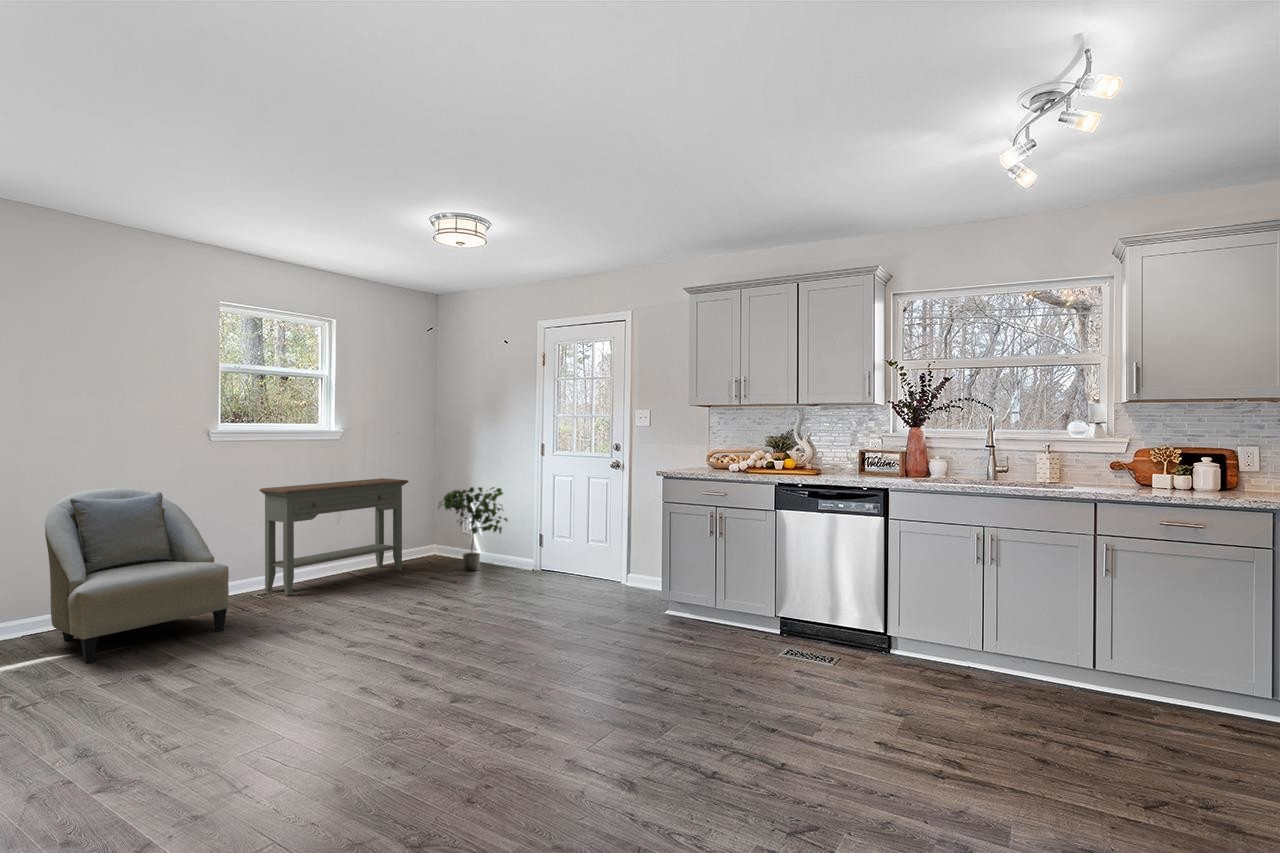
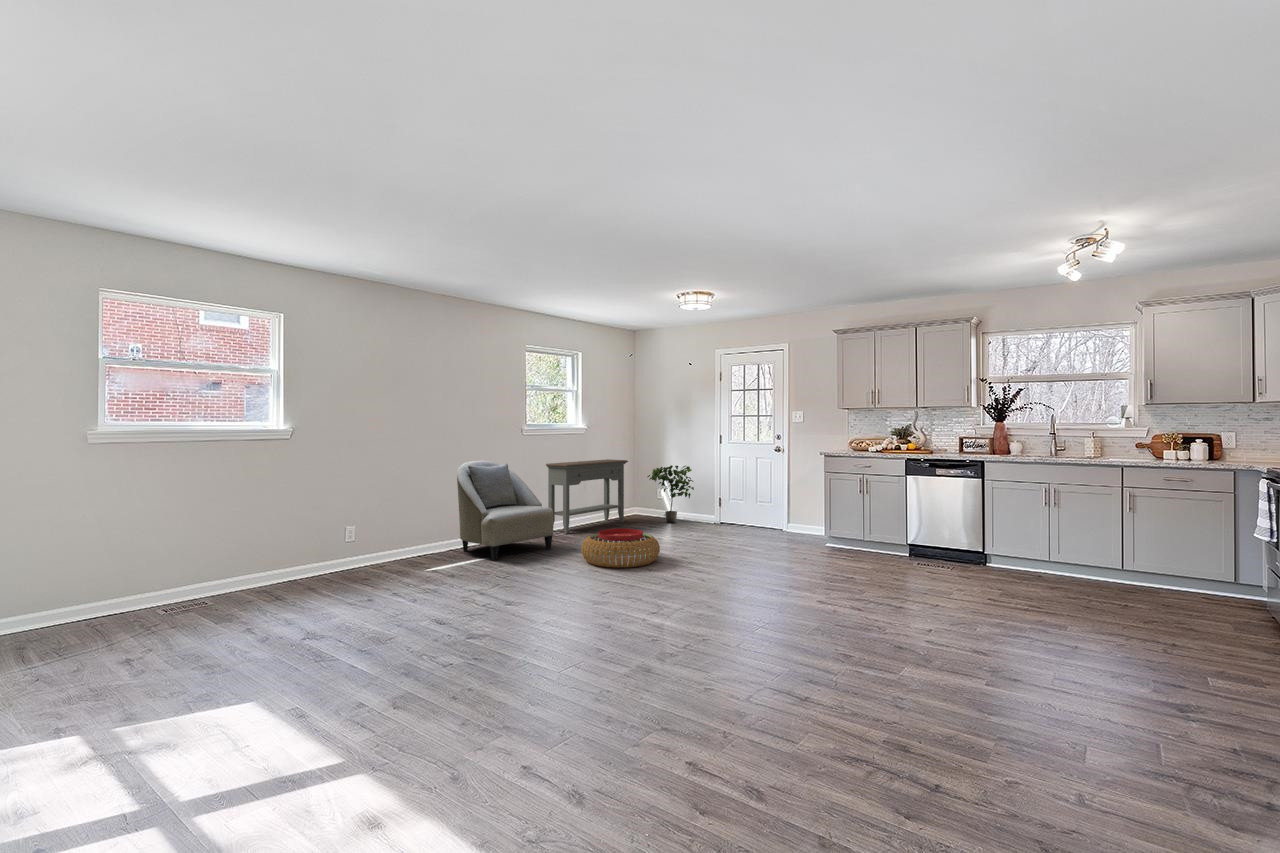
pouf: none [237,600,380,675] -> present [581,529,660,568]

